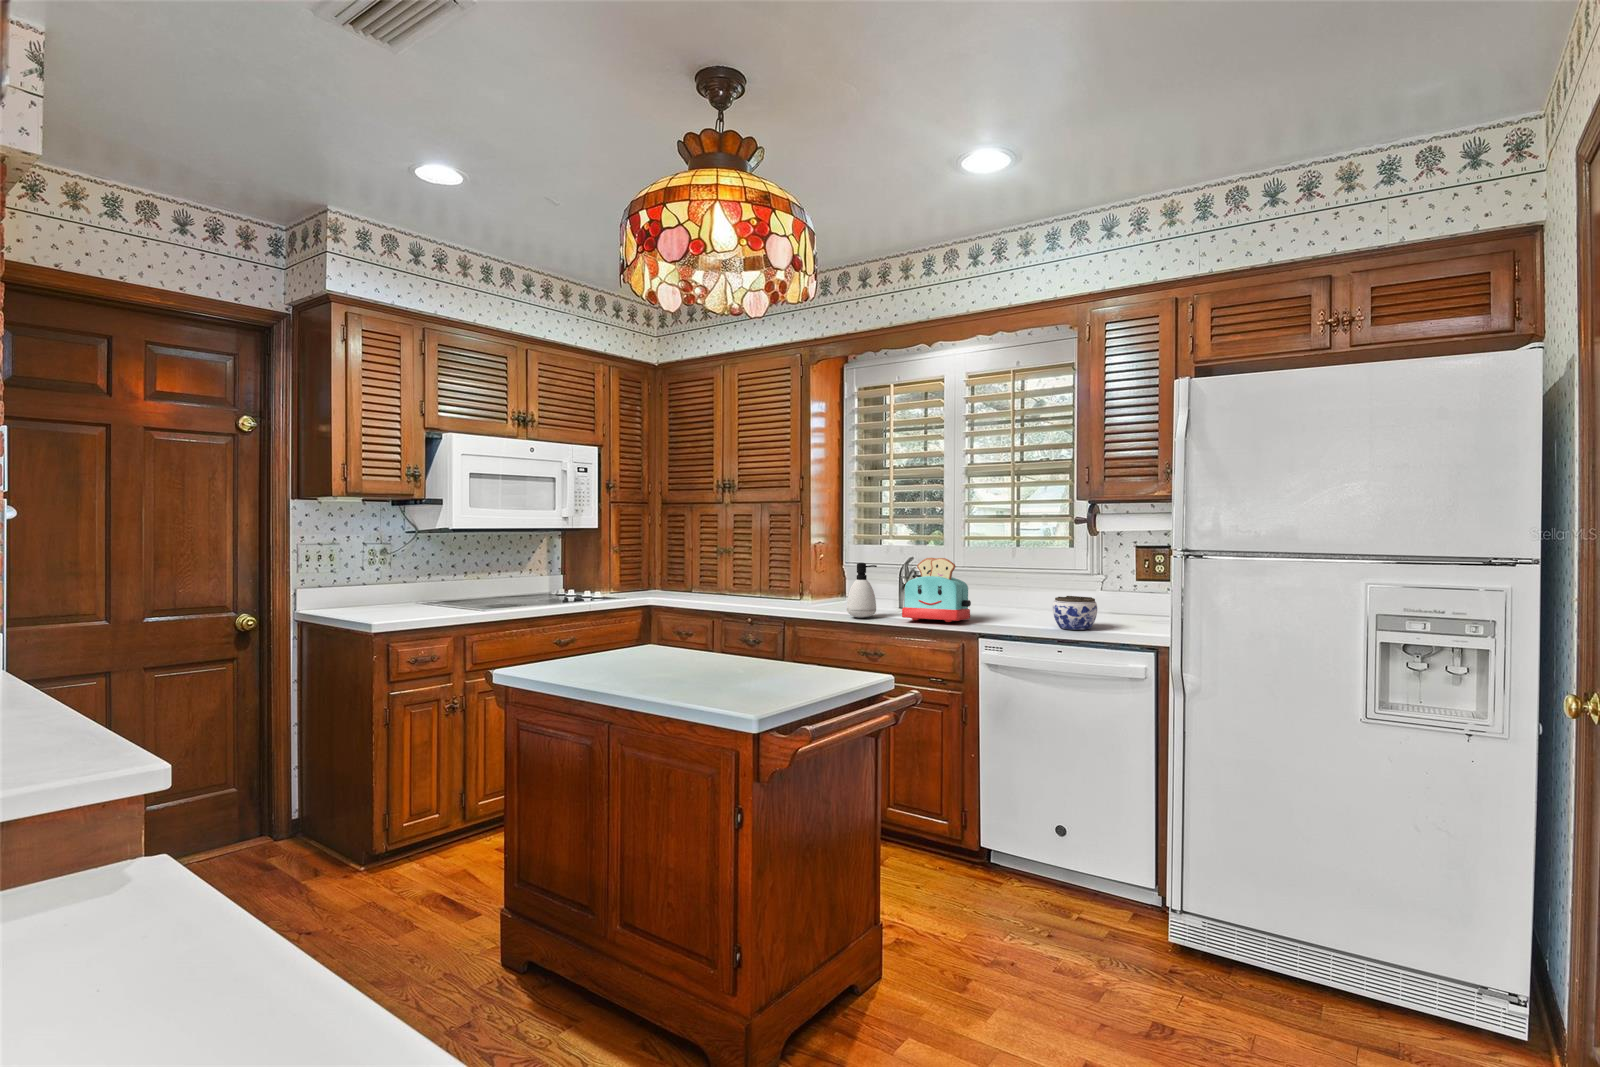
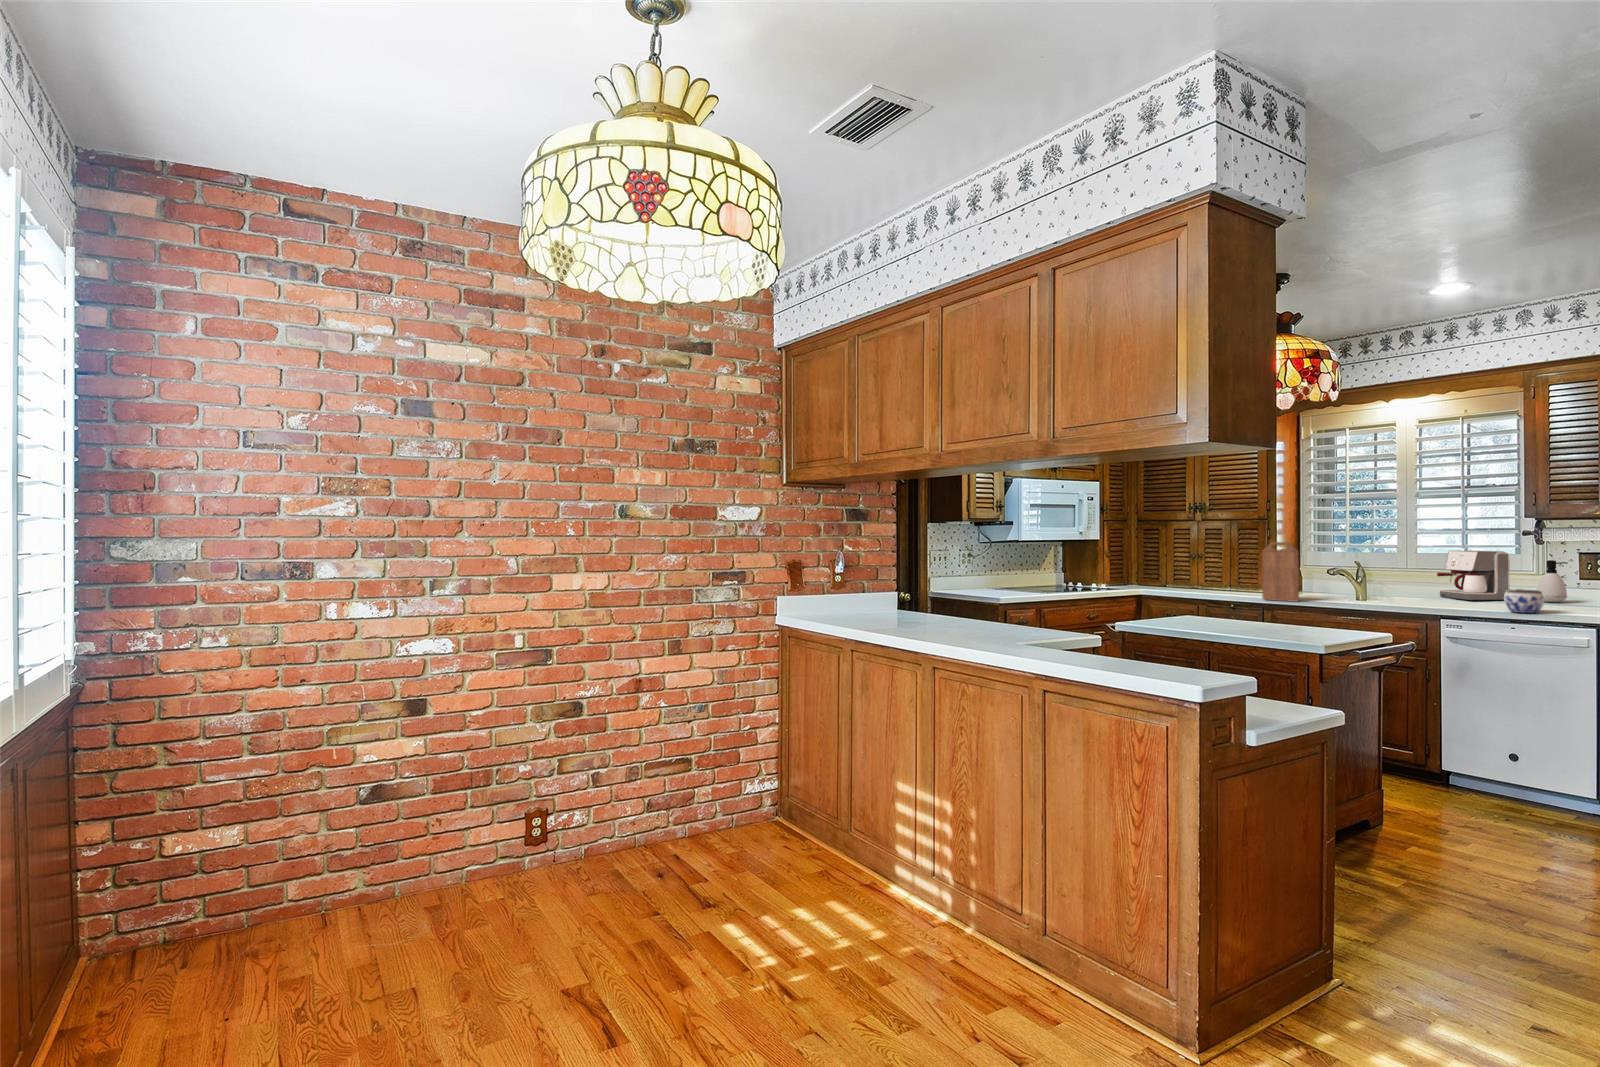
cutting board: none [778,531,821,616] -> present [1262,542,1299,602]
coffee maker: none [985,543,1063,609] -> present [1437,551,1510,600]
toaster: present [902,558,971,622] -> none [1372,561,1431,607]
soap dispenser: present [847,563,877,618] -> present [1537,560,1567,602]

